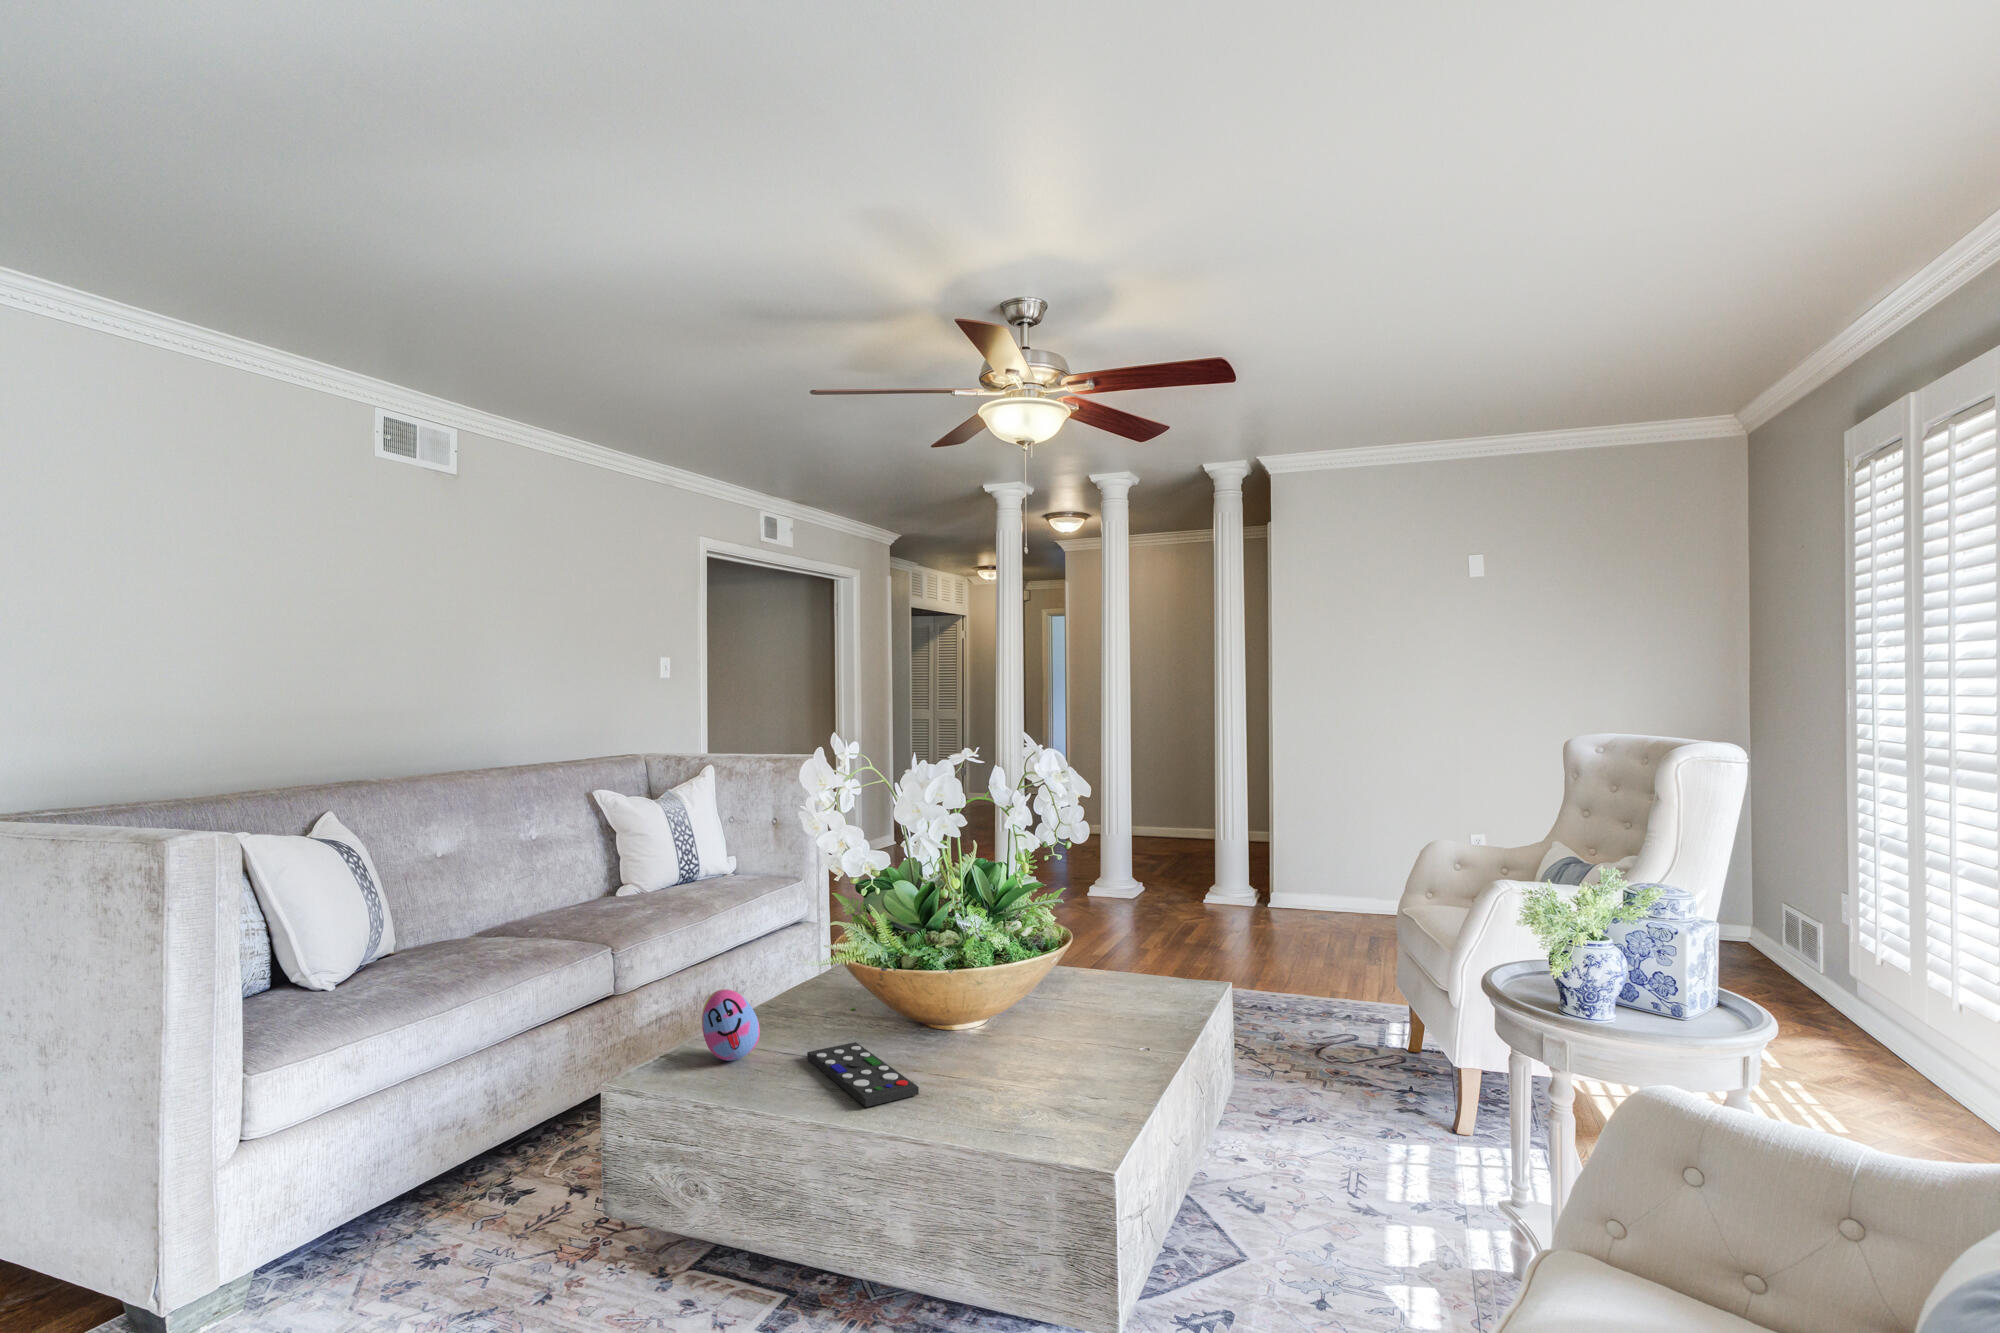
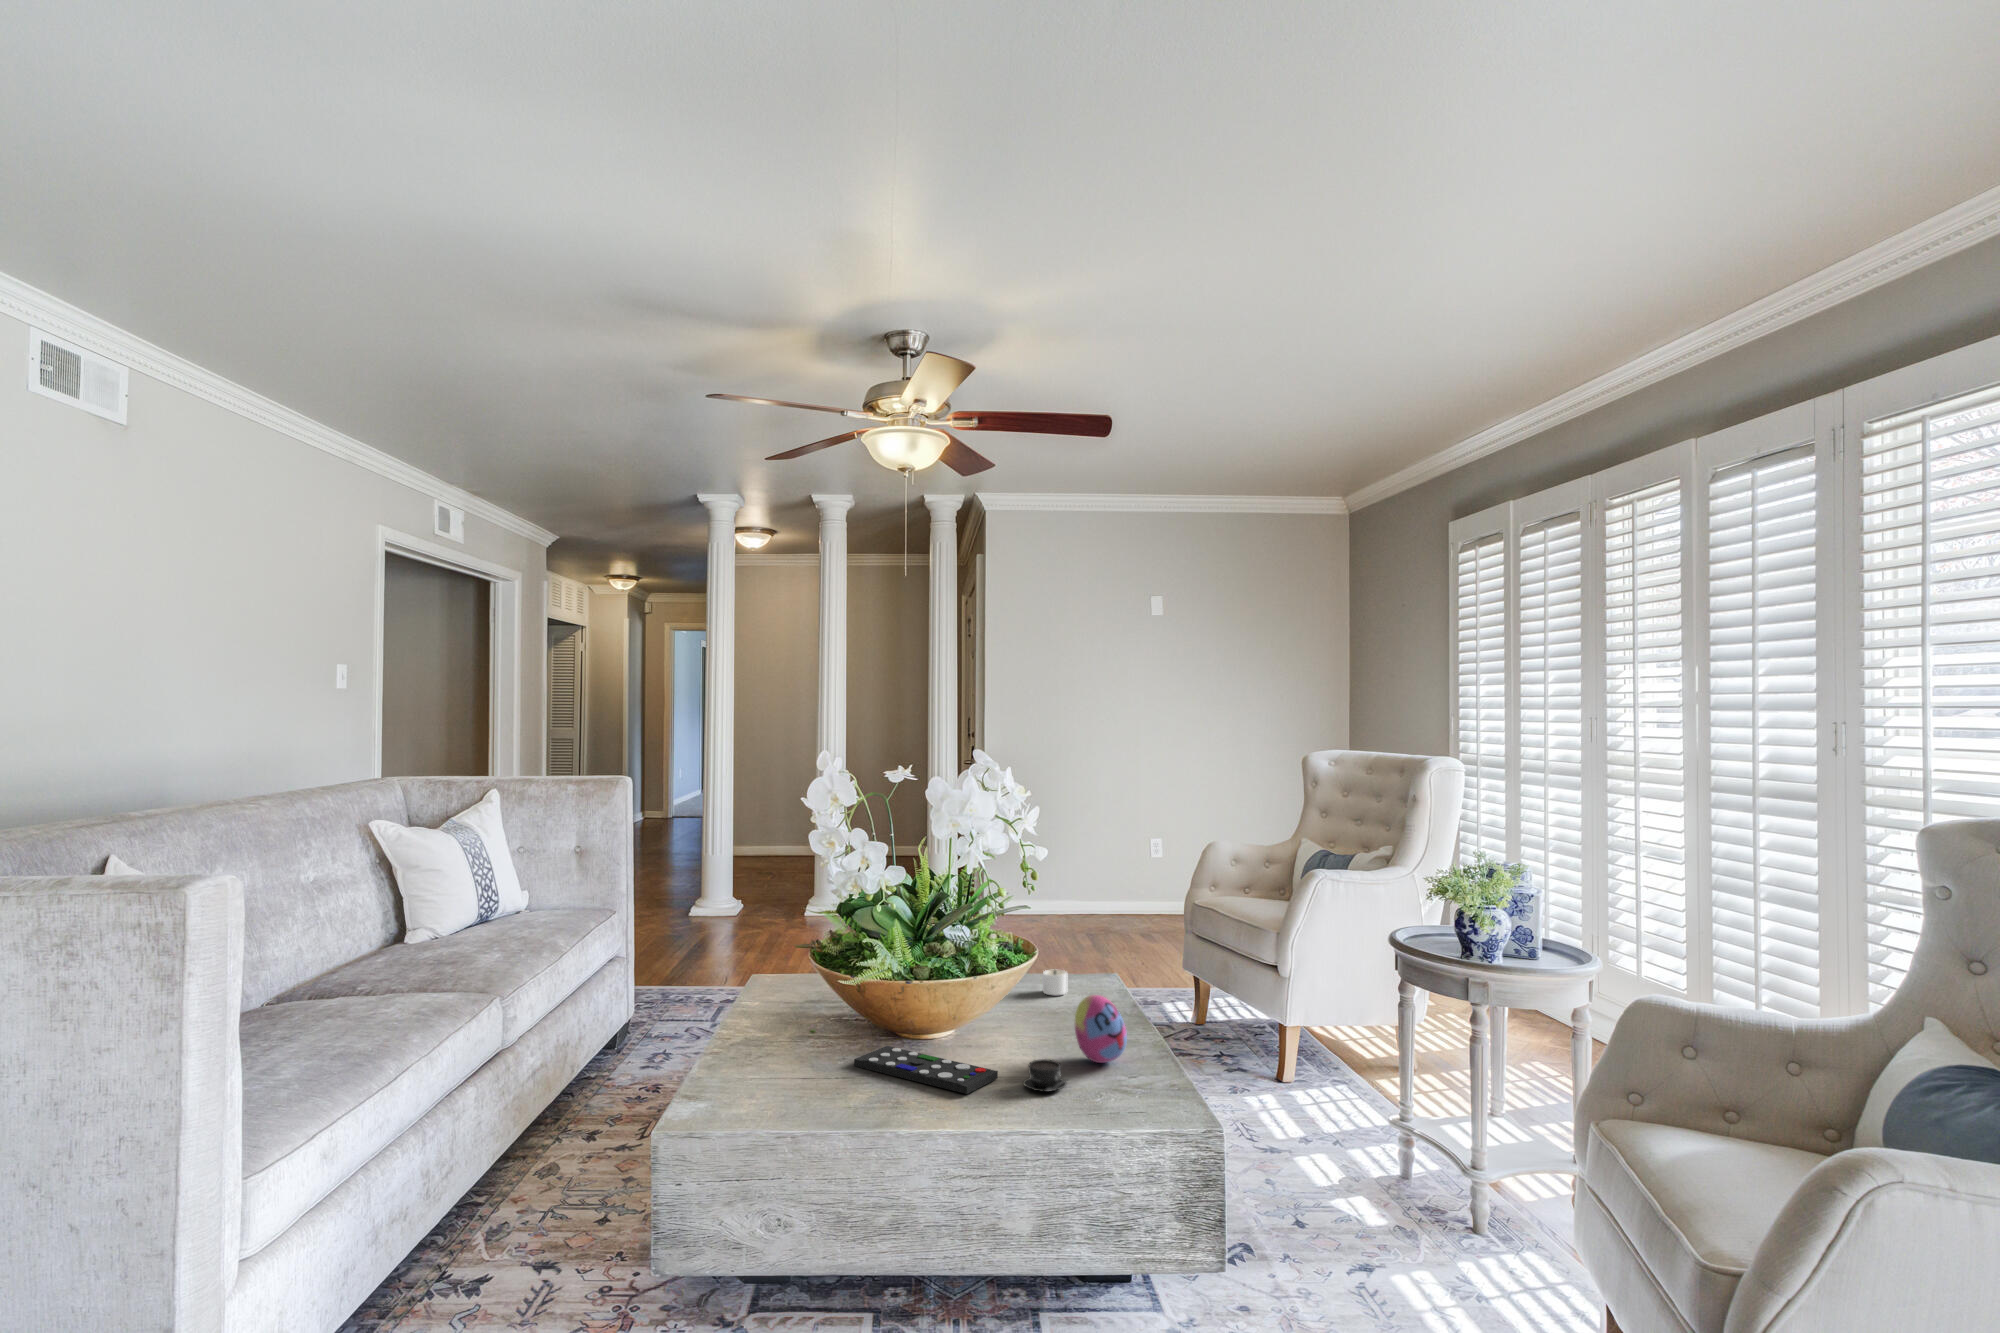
candle: none [1087,979,1124,1010] -> present [1043,969,1068,995]
decorative egg: present [702,989,760,1061] -> present [1075,995,1127,1063]
teacup: none [929,1081,984,1119] -> present [1023,1059,1068,1092]

